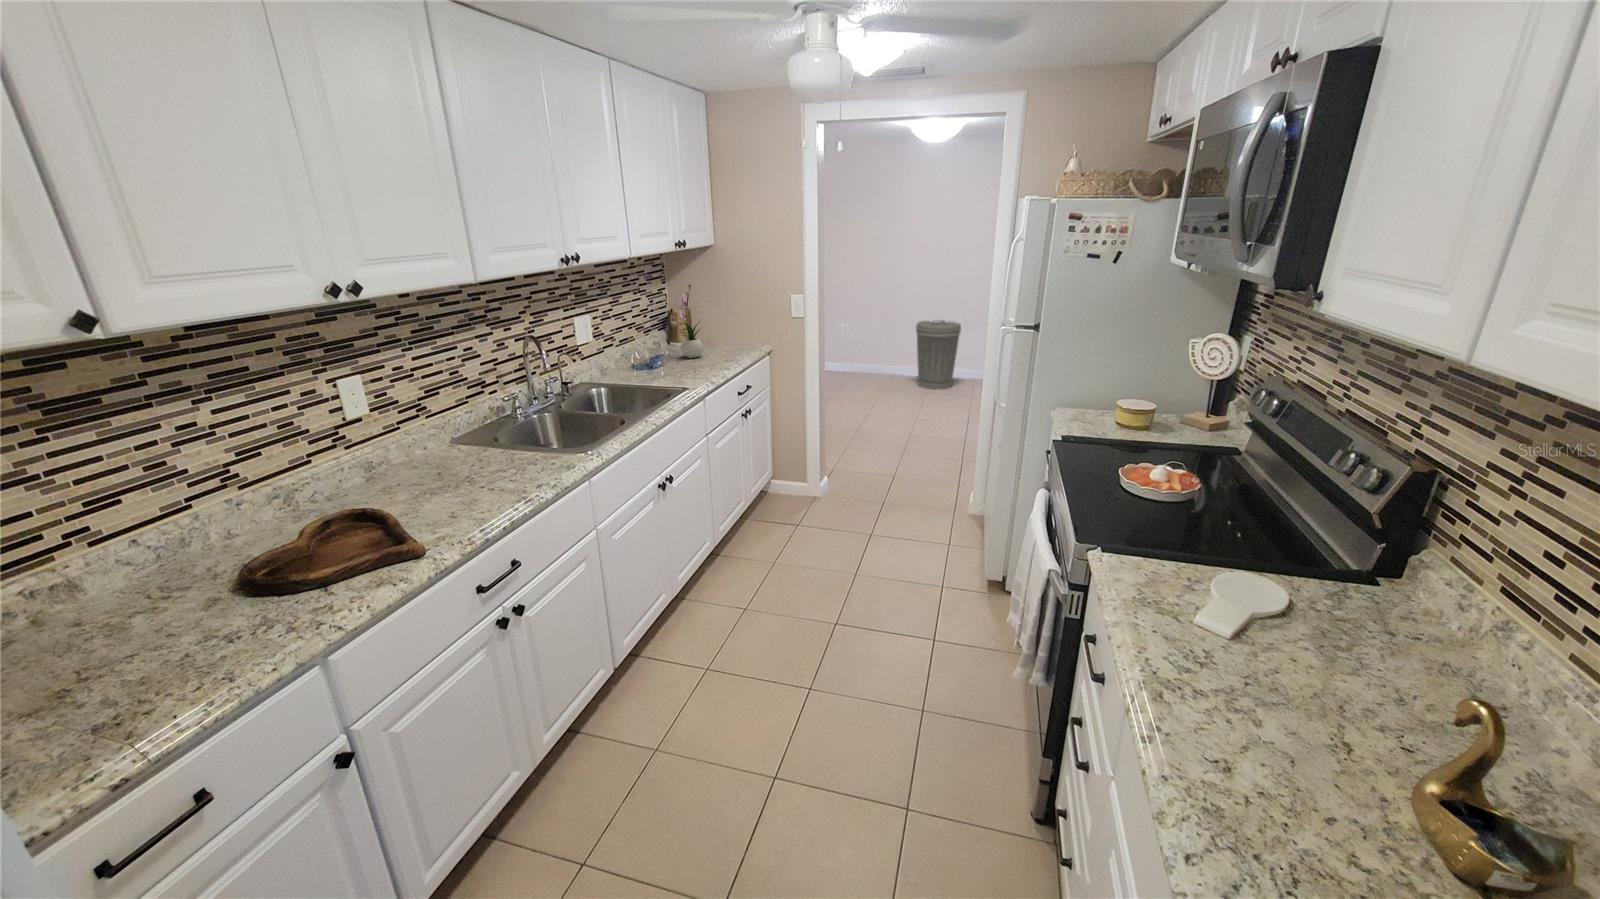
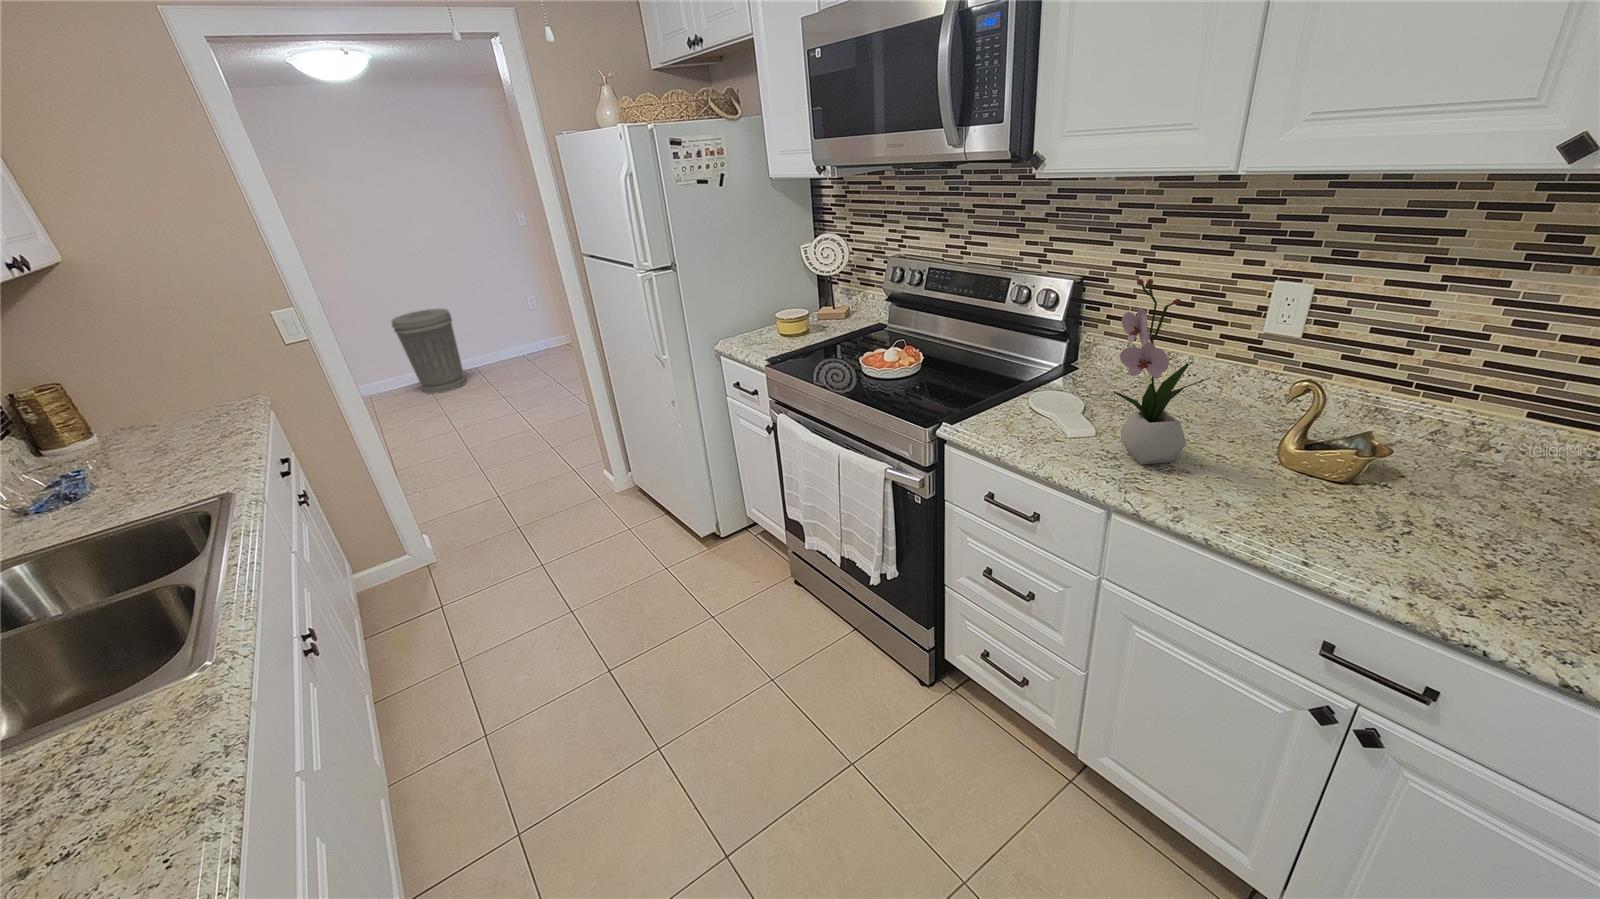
flower arrangement: present [678,285,704,358] -> present [1113,279,1210,464]

